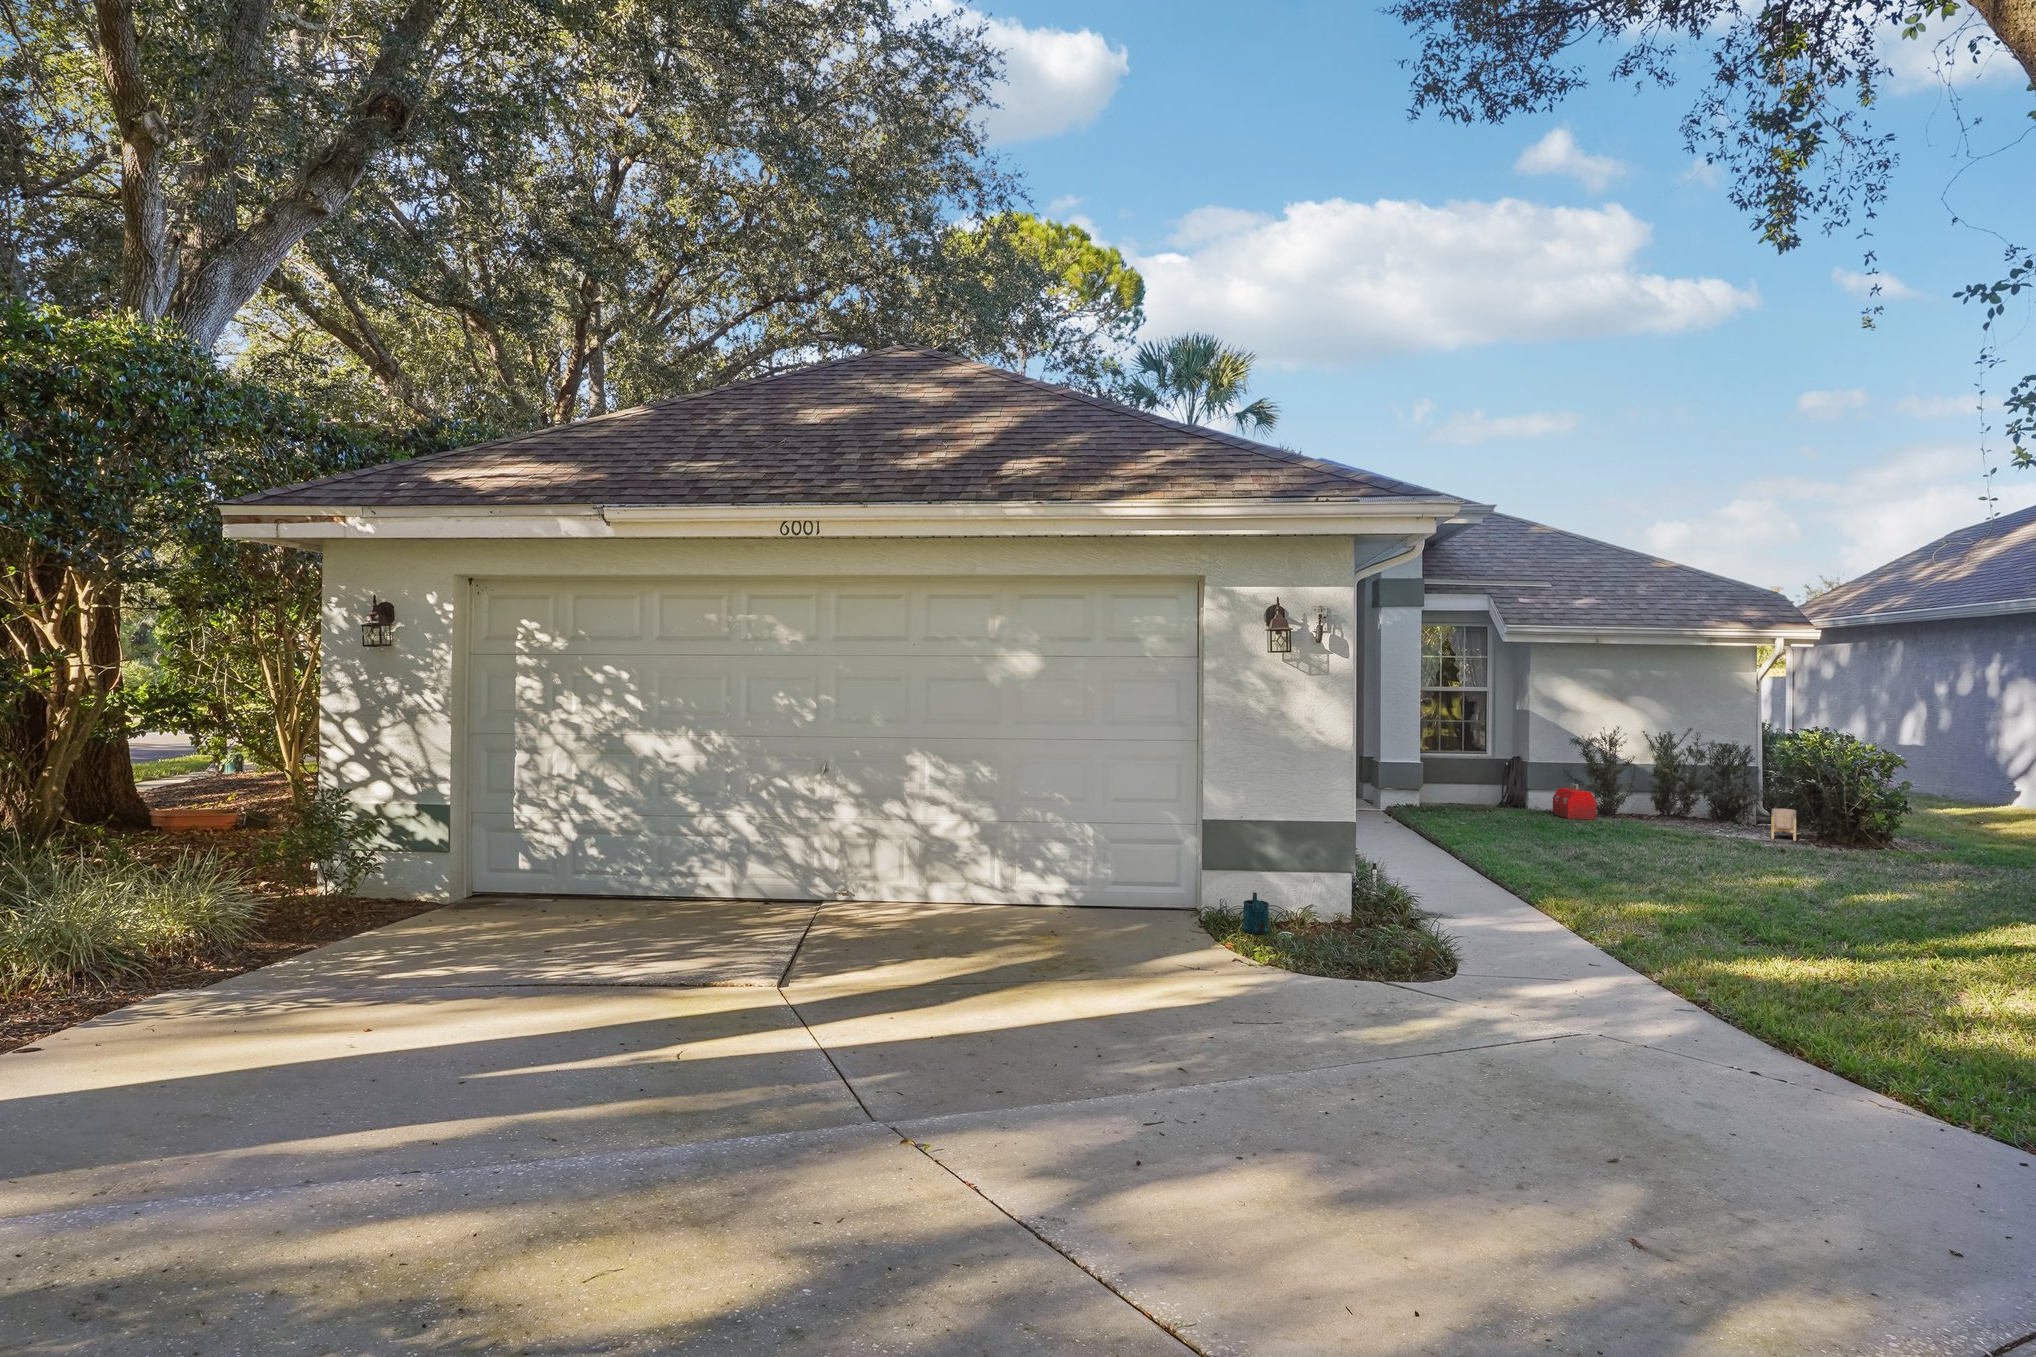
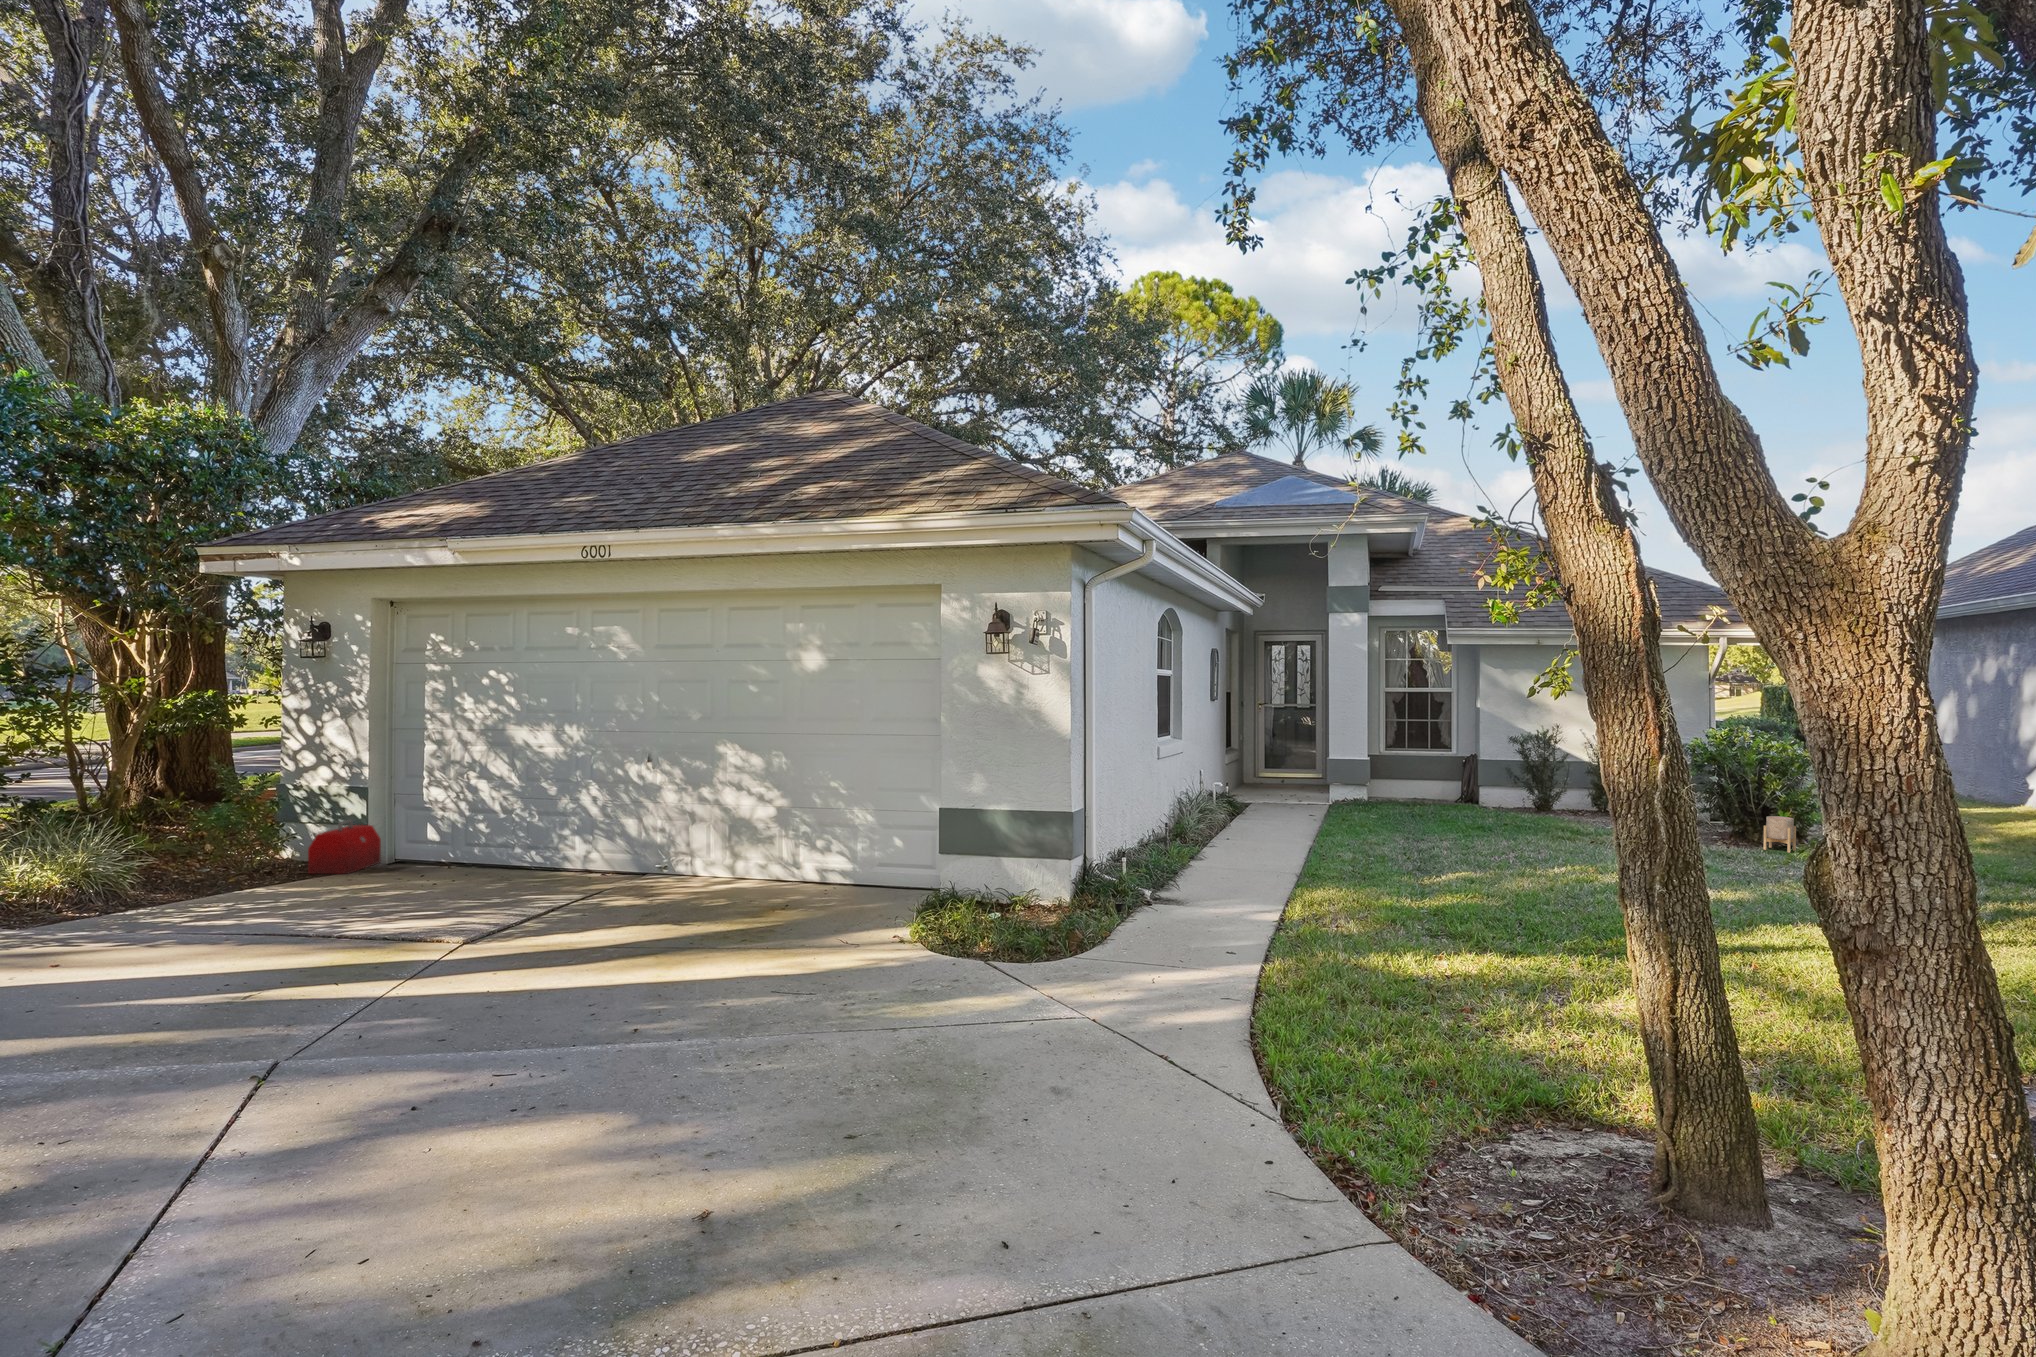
toolbox: present [1553,783,1597,820] -> present [308,819,381,874]
watering can: present [1243,892,1269,934] -> none [947,882,980,922]

